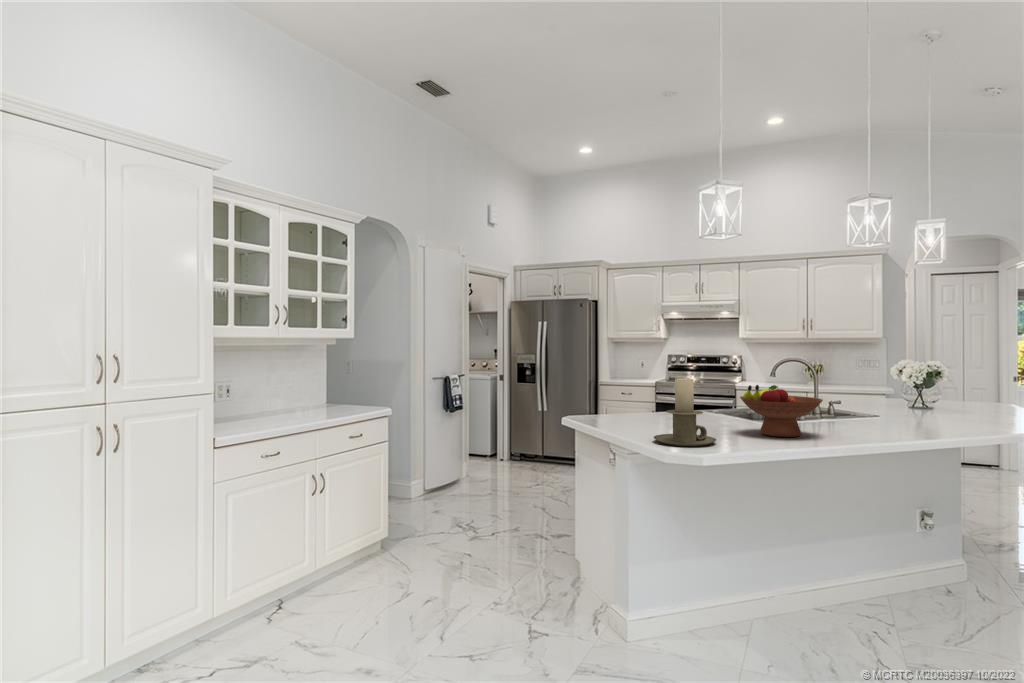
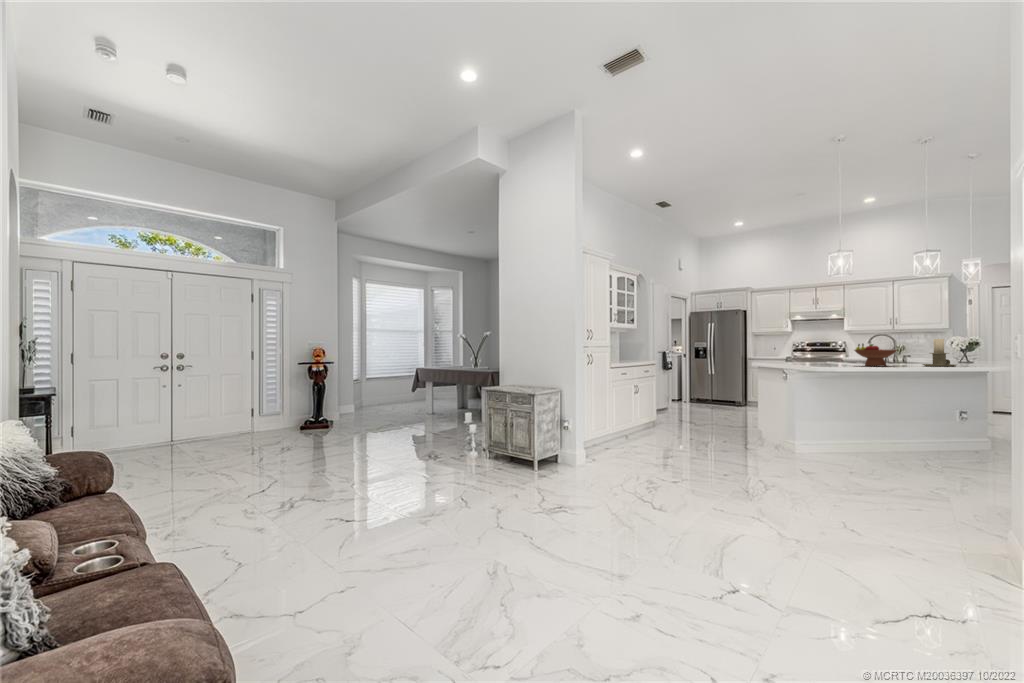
candle holder: present [654,378,716,446] -> present [923,339,956,367]

